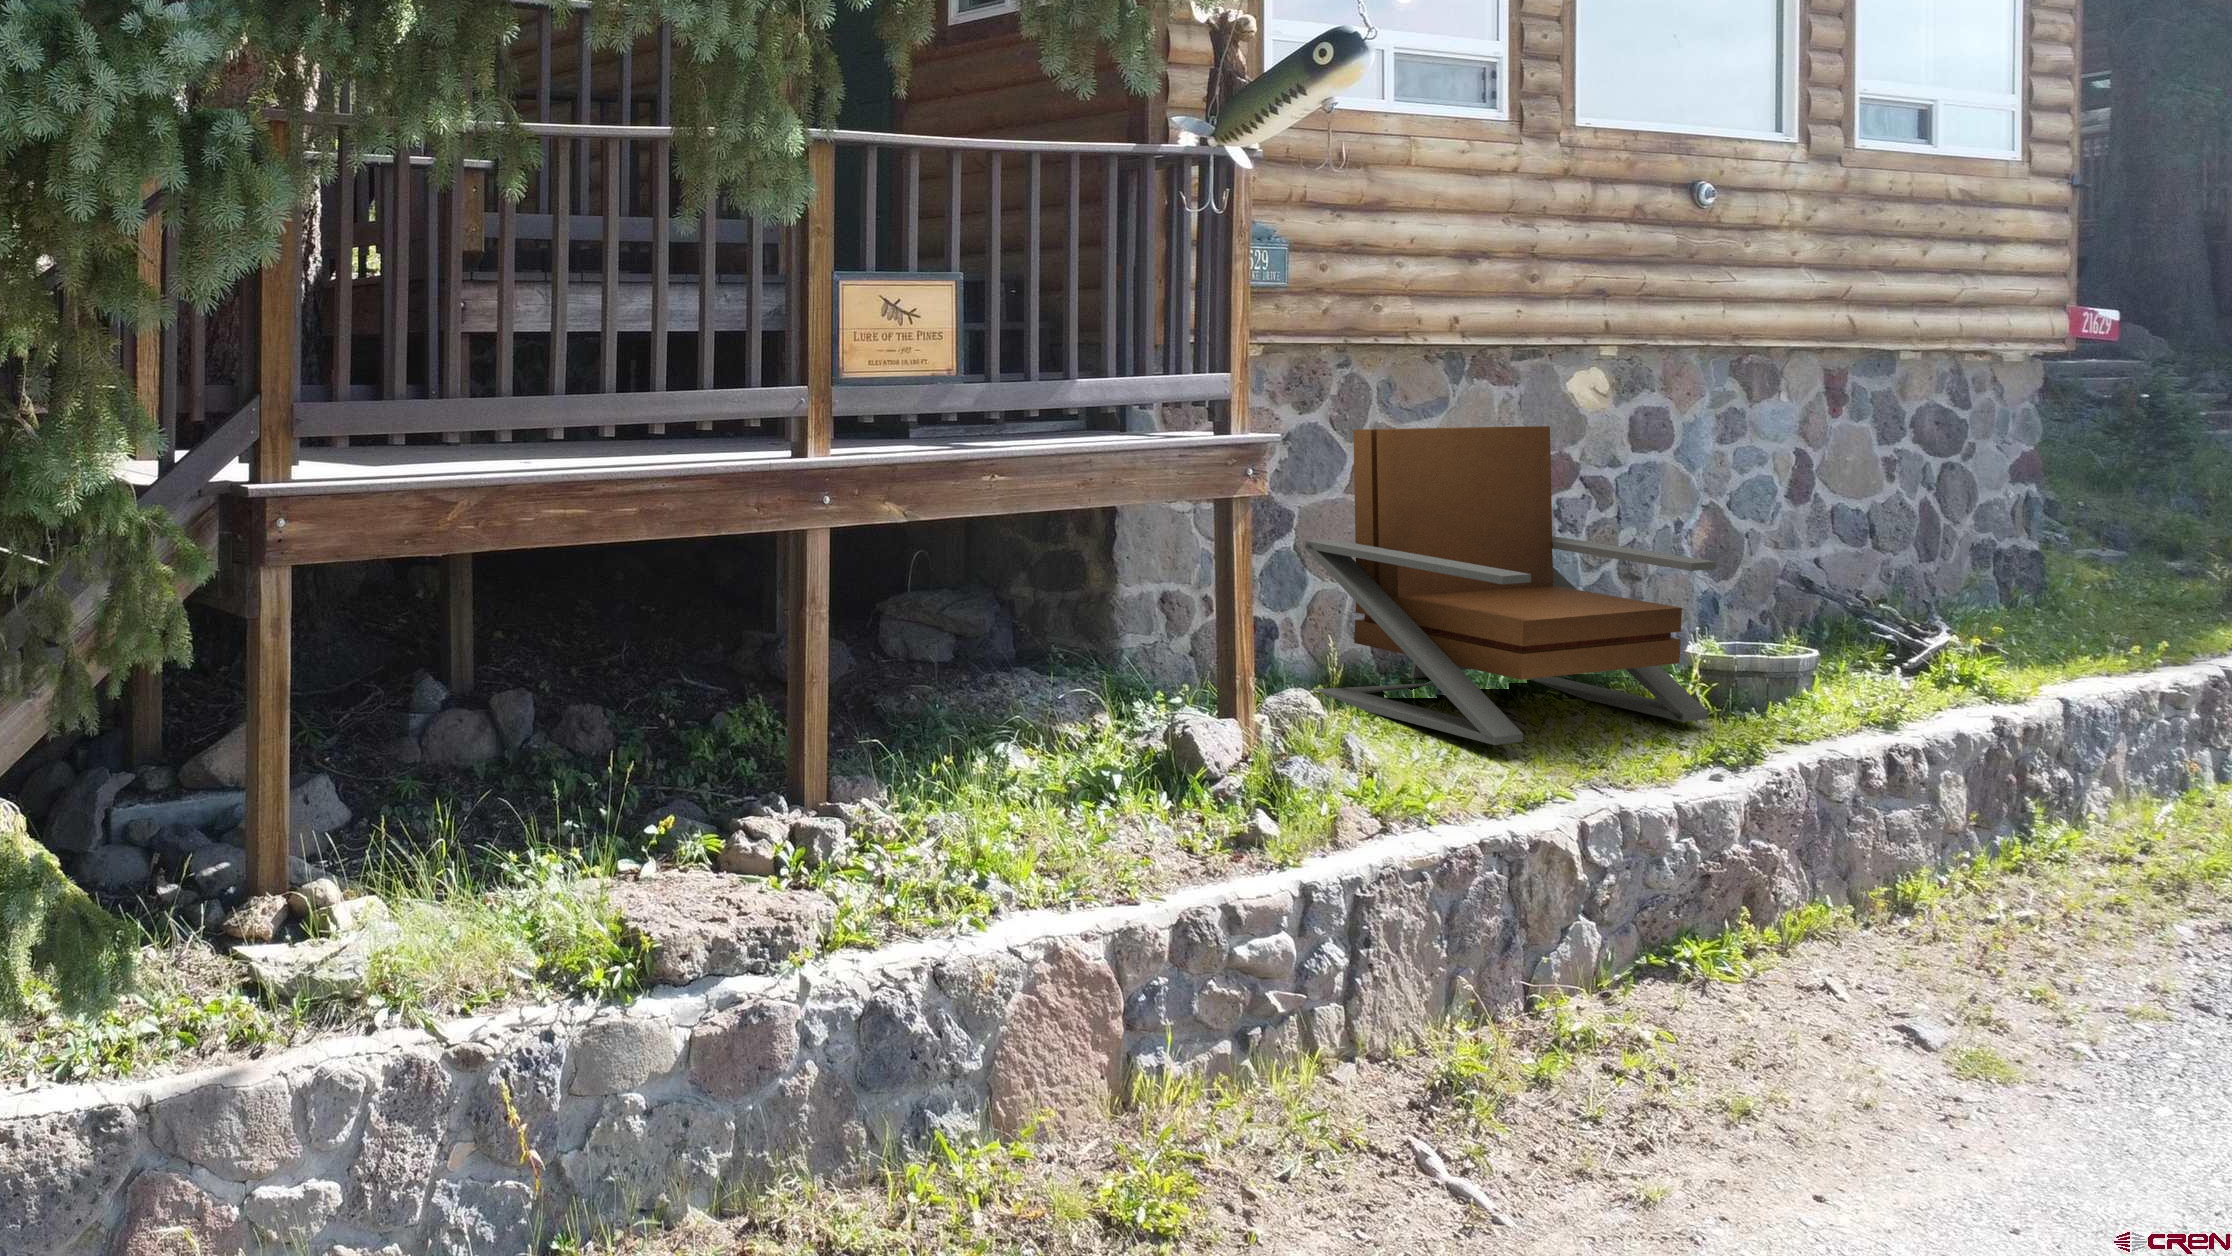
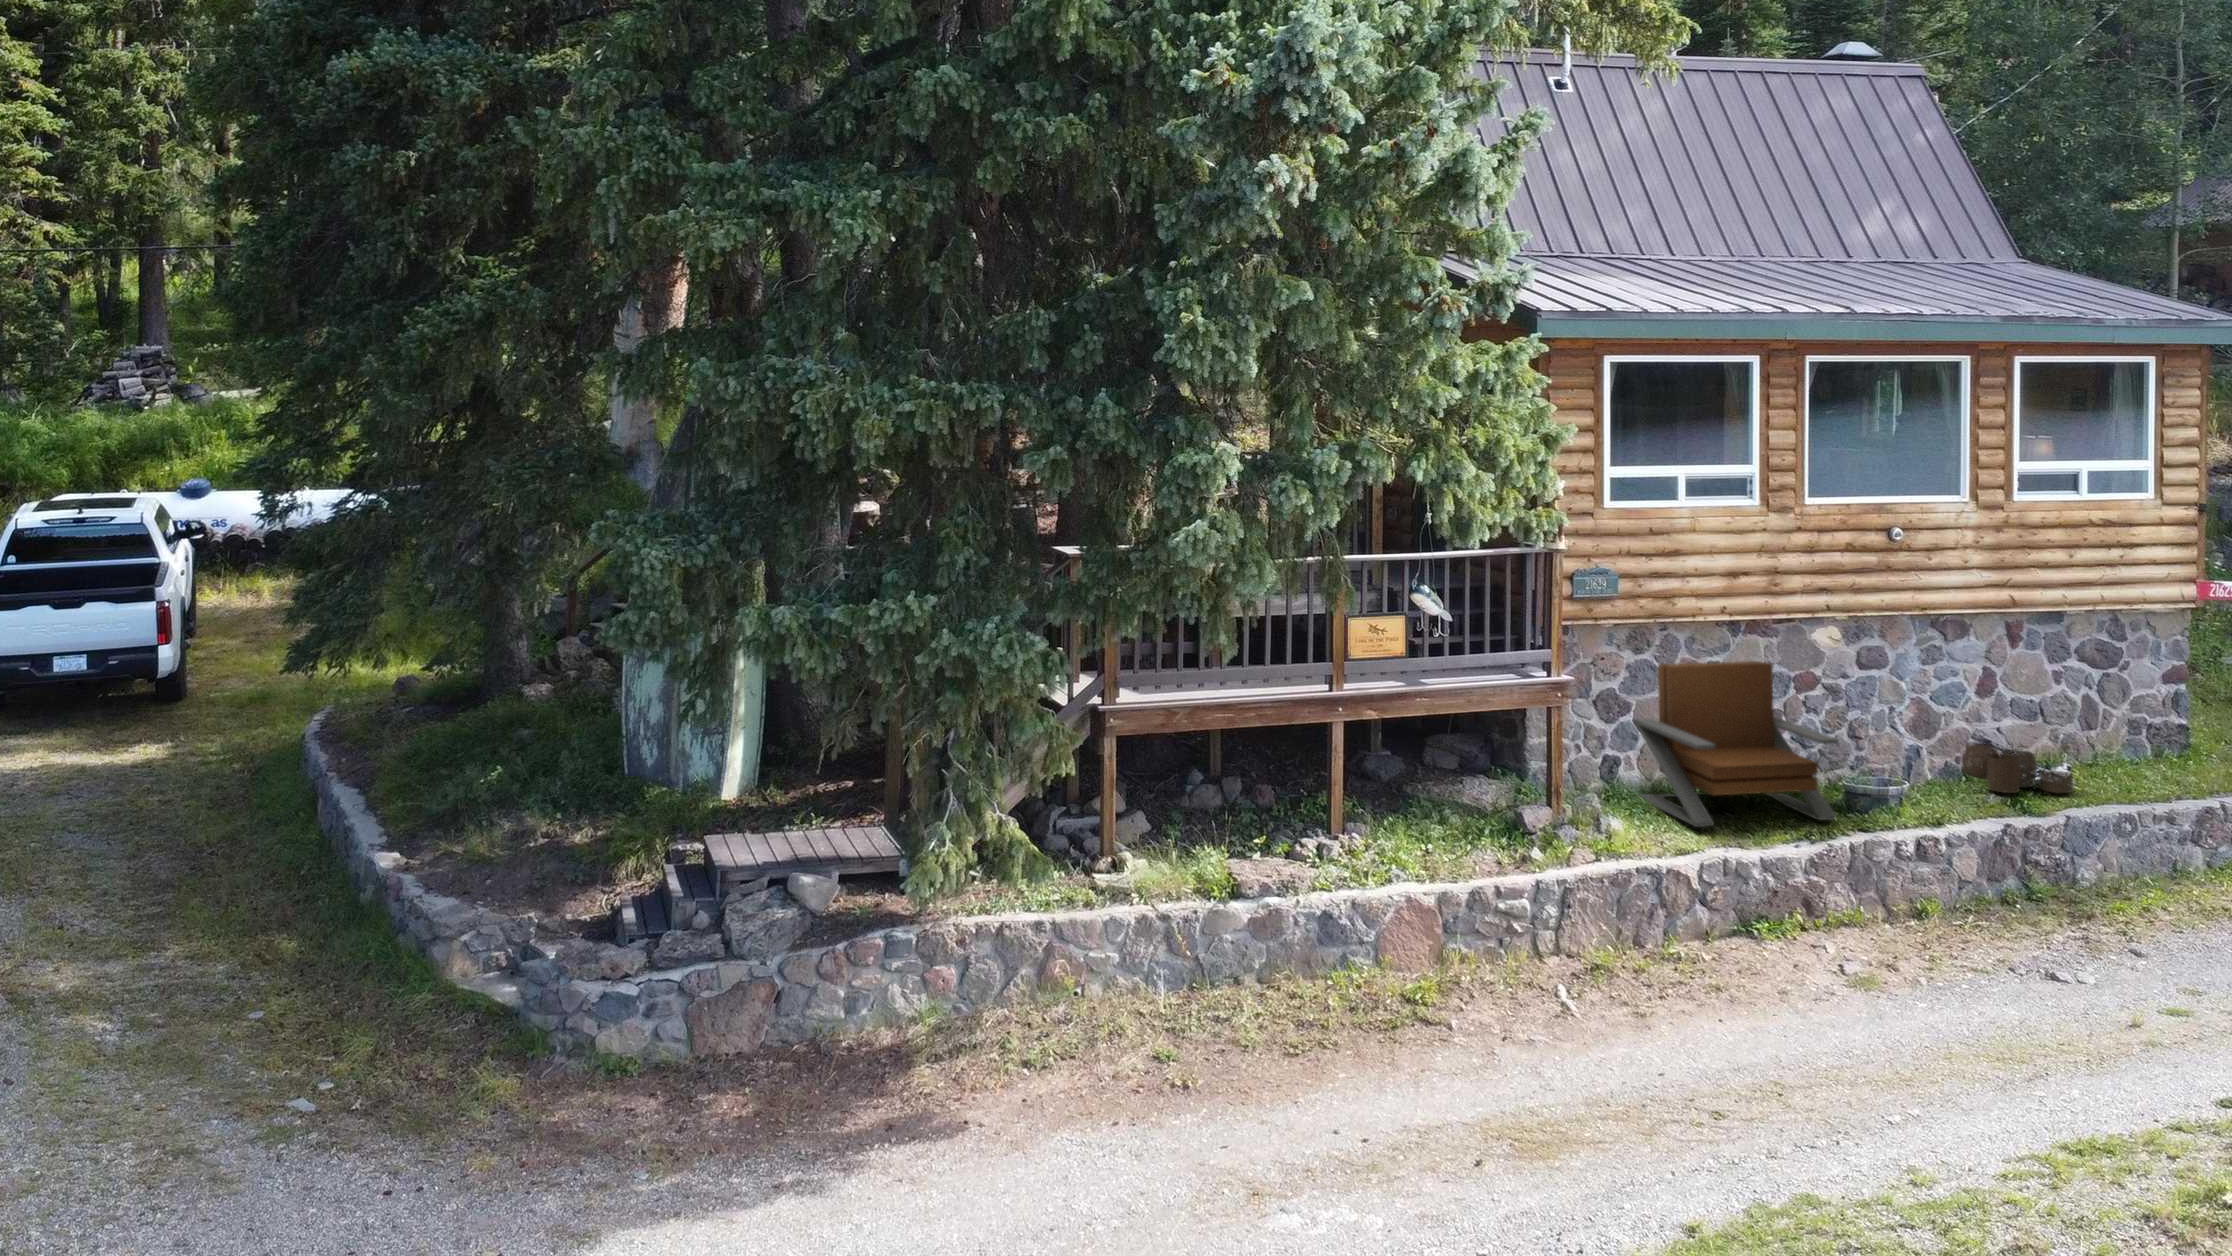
woven basket: none [1772,574,1995,661] -> present [1962,742,2073,793]

